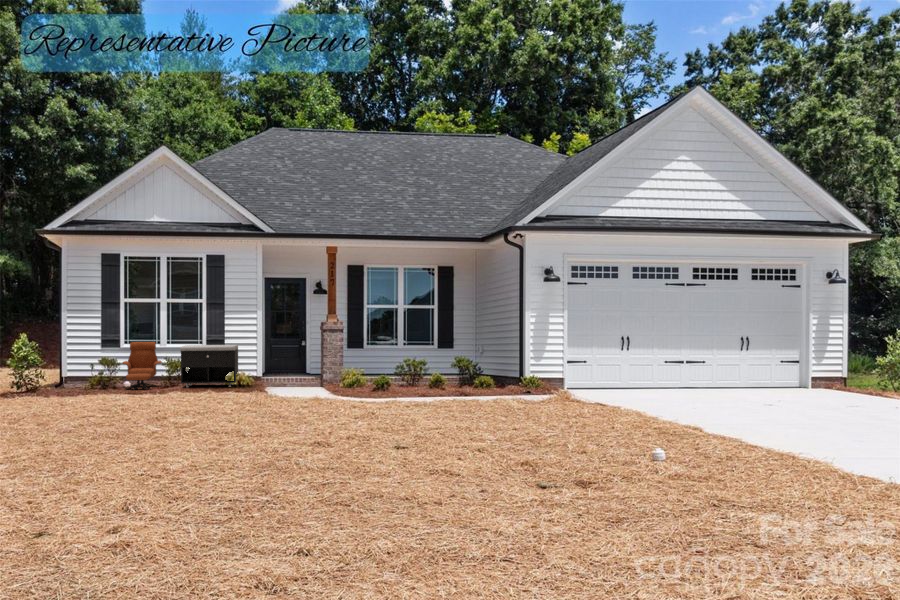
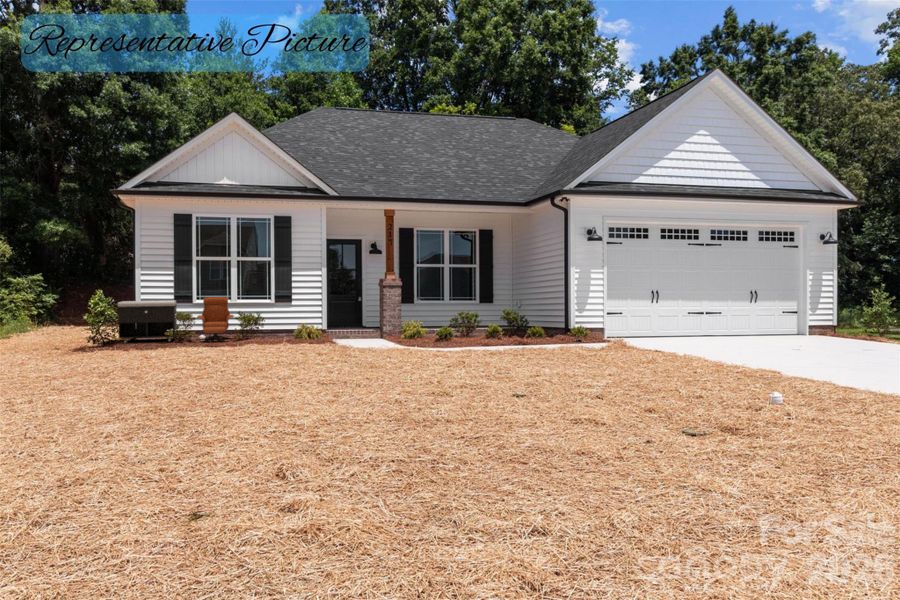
storage bench: present [181,345,238,387] -> present [118,301,177,343]

